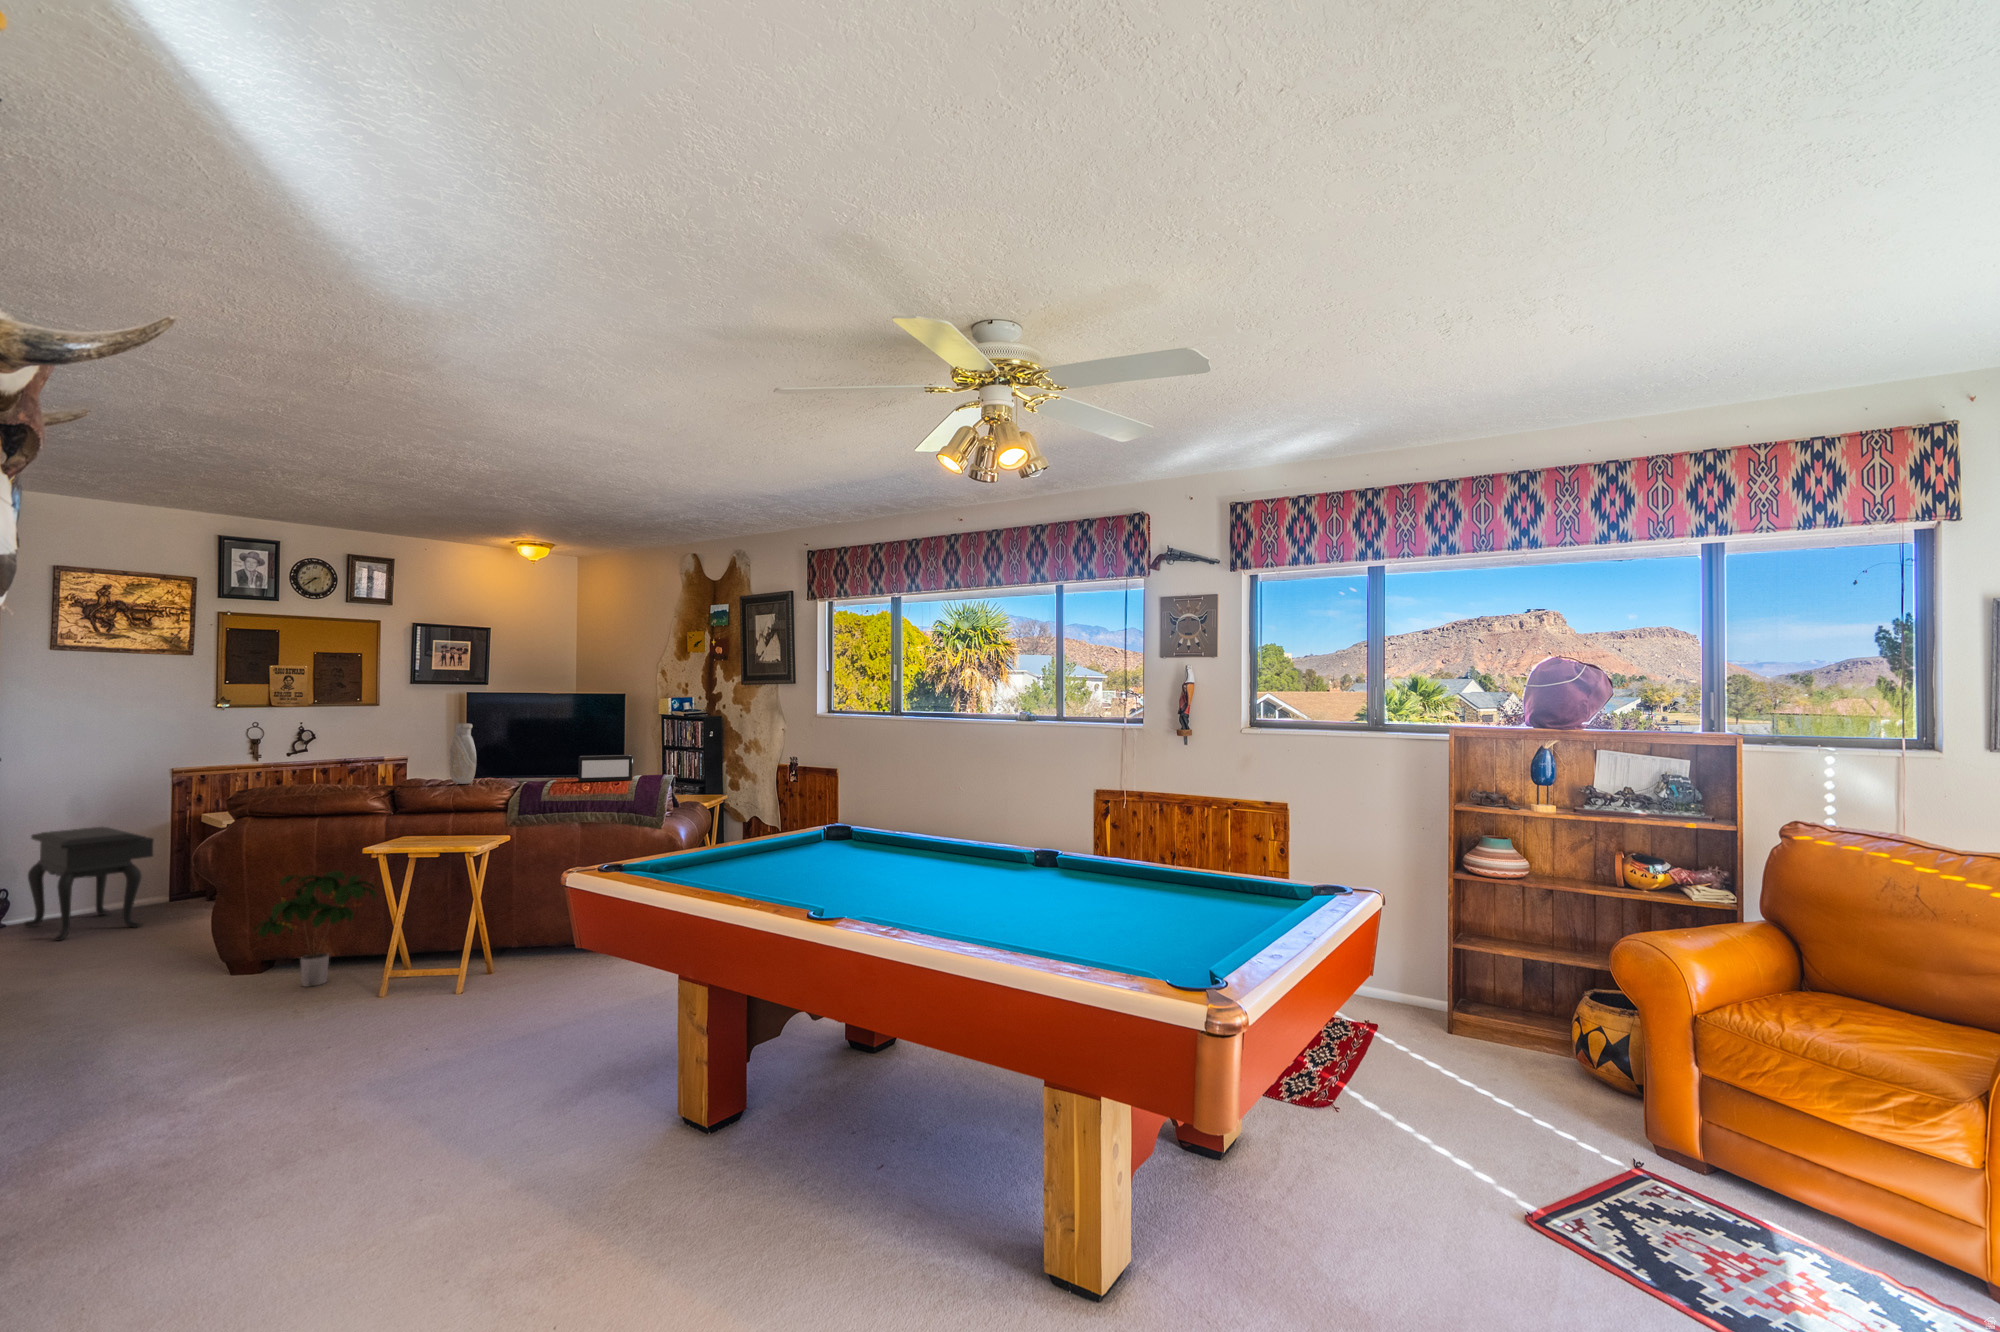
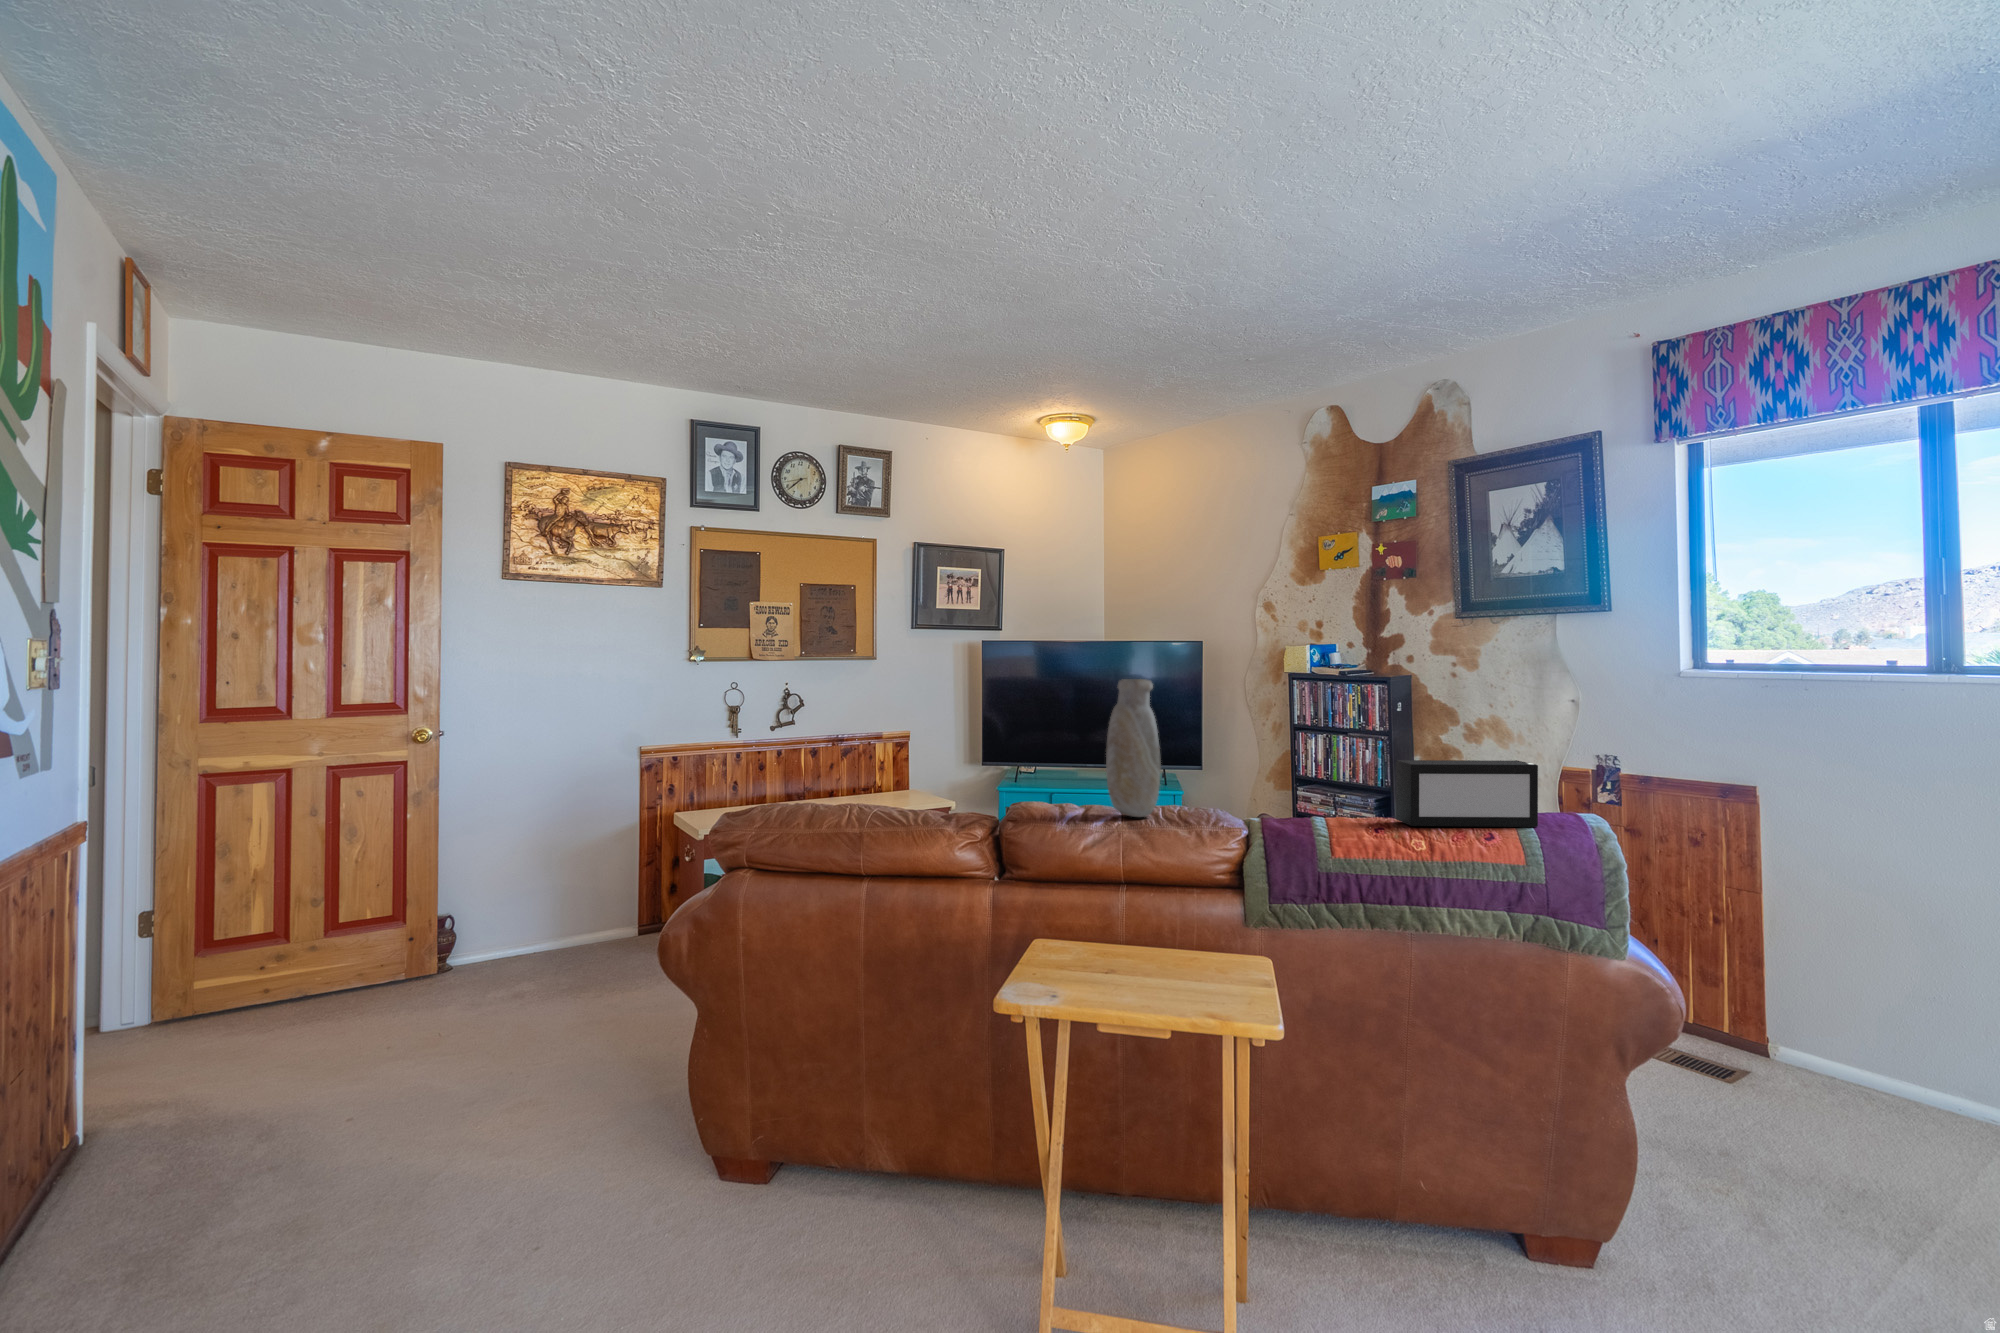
side table: present [25,827,154,941] -> none [485,828,621,1006]
potted plant: present [254,871,376,987] -> none [763,1004,987,1271]

